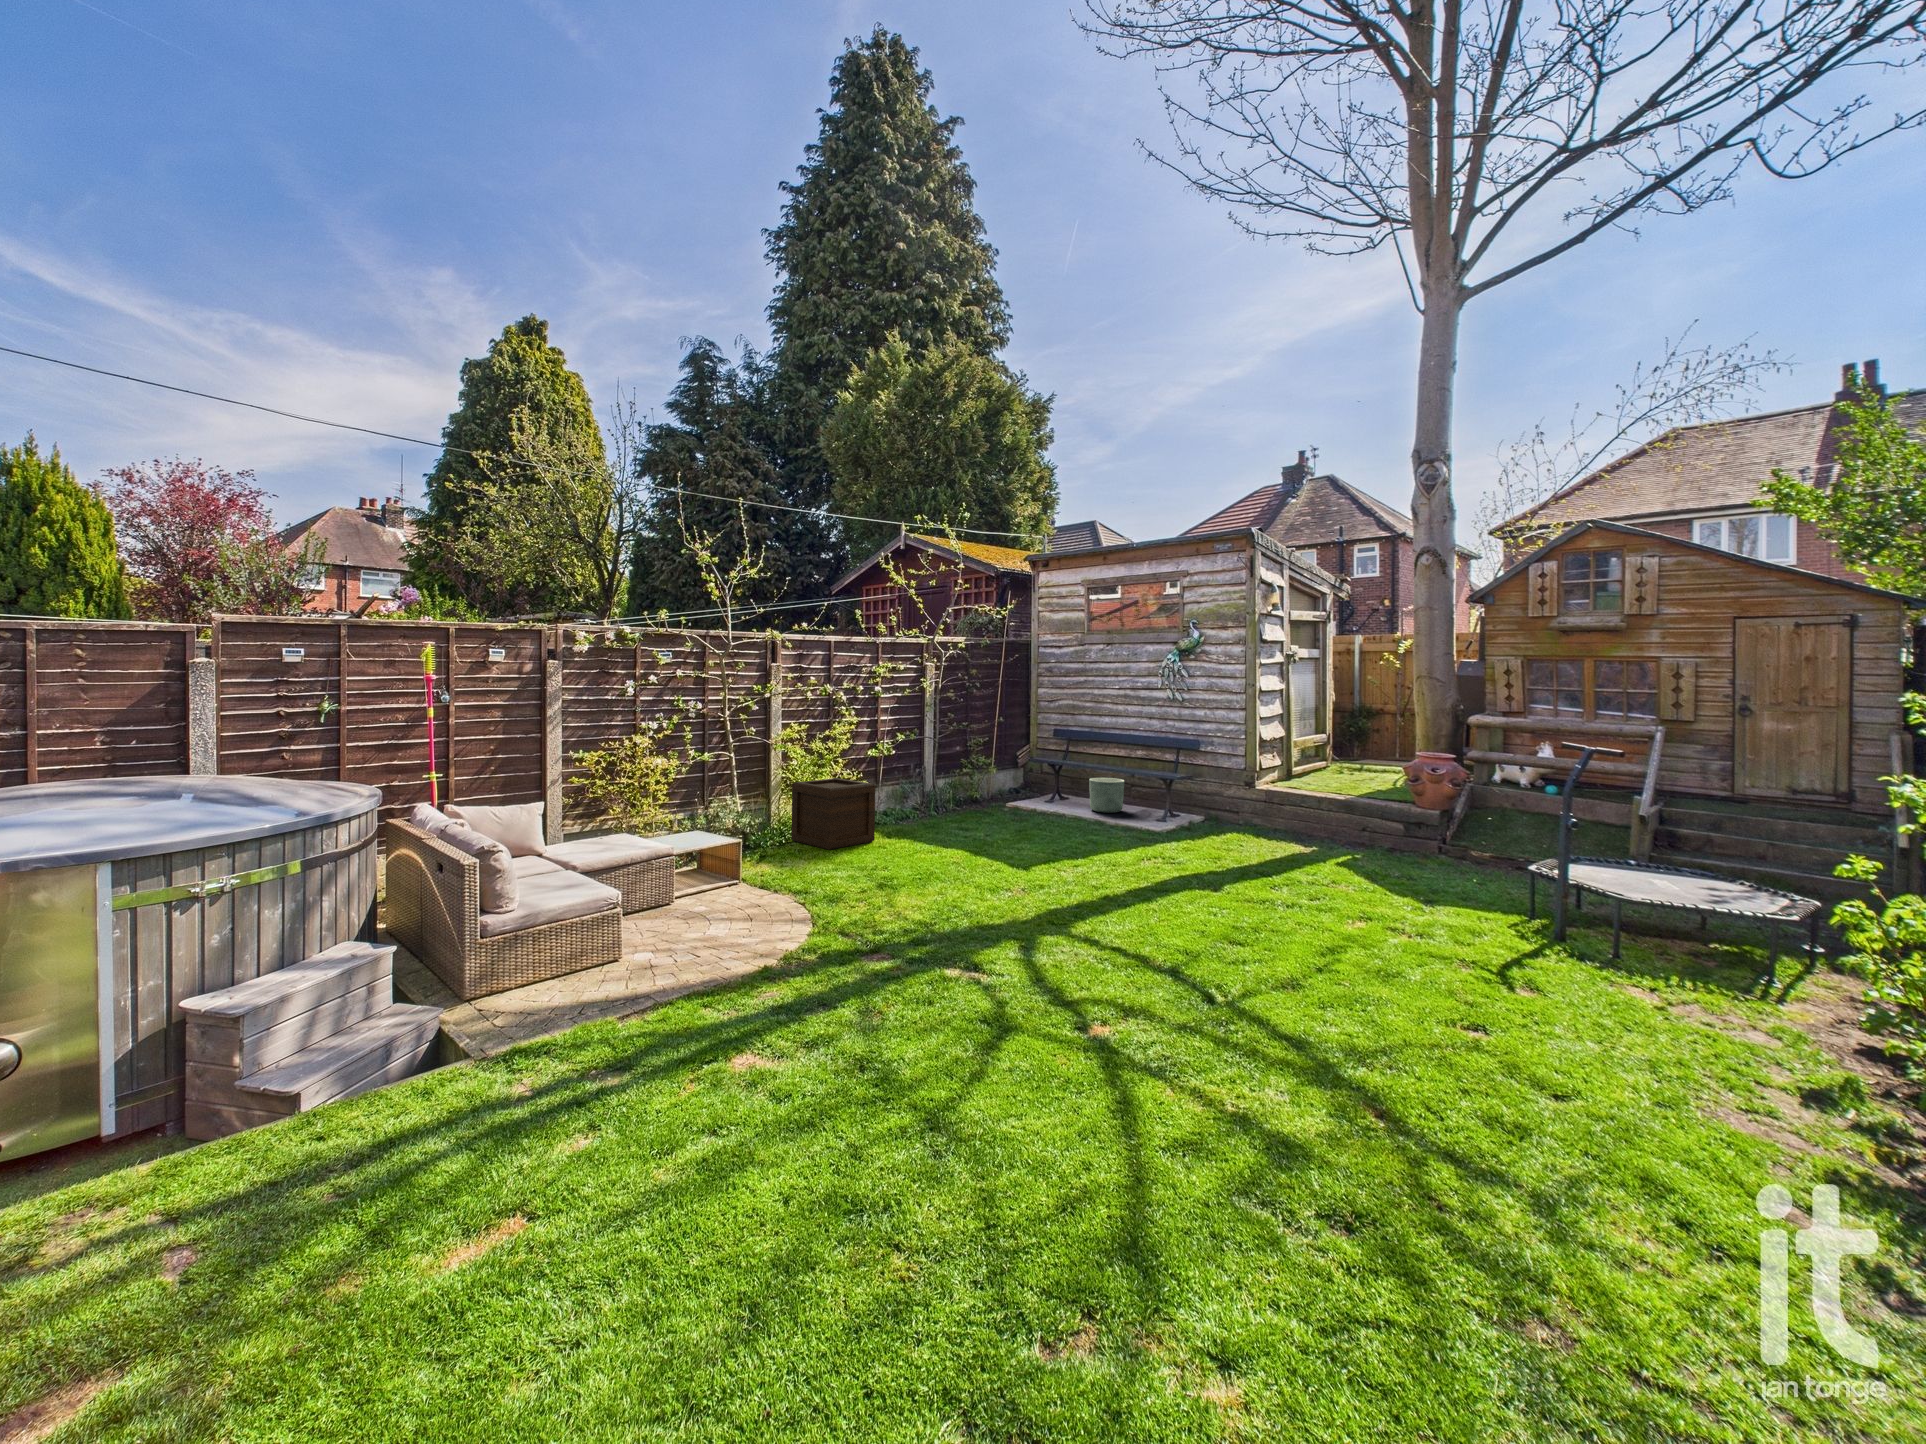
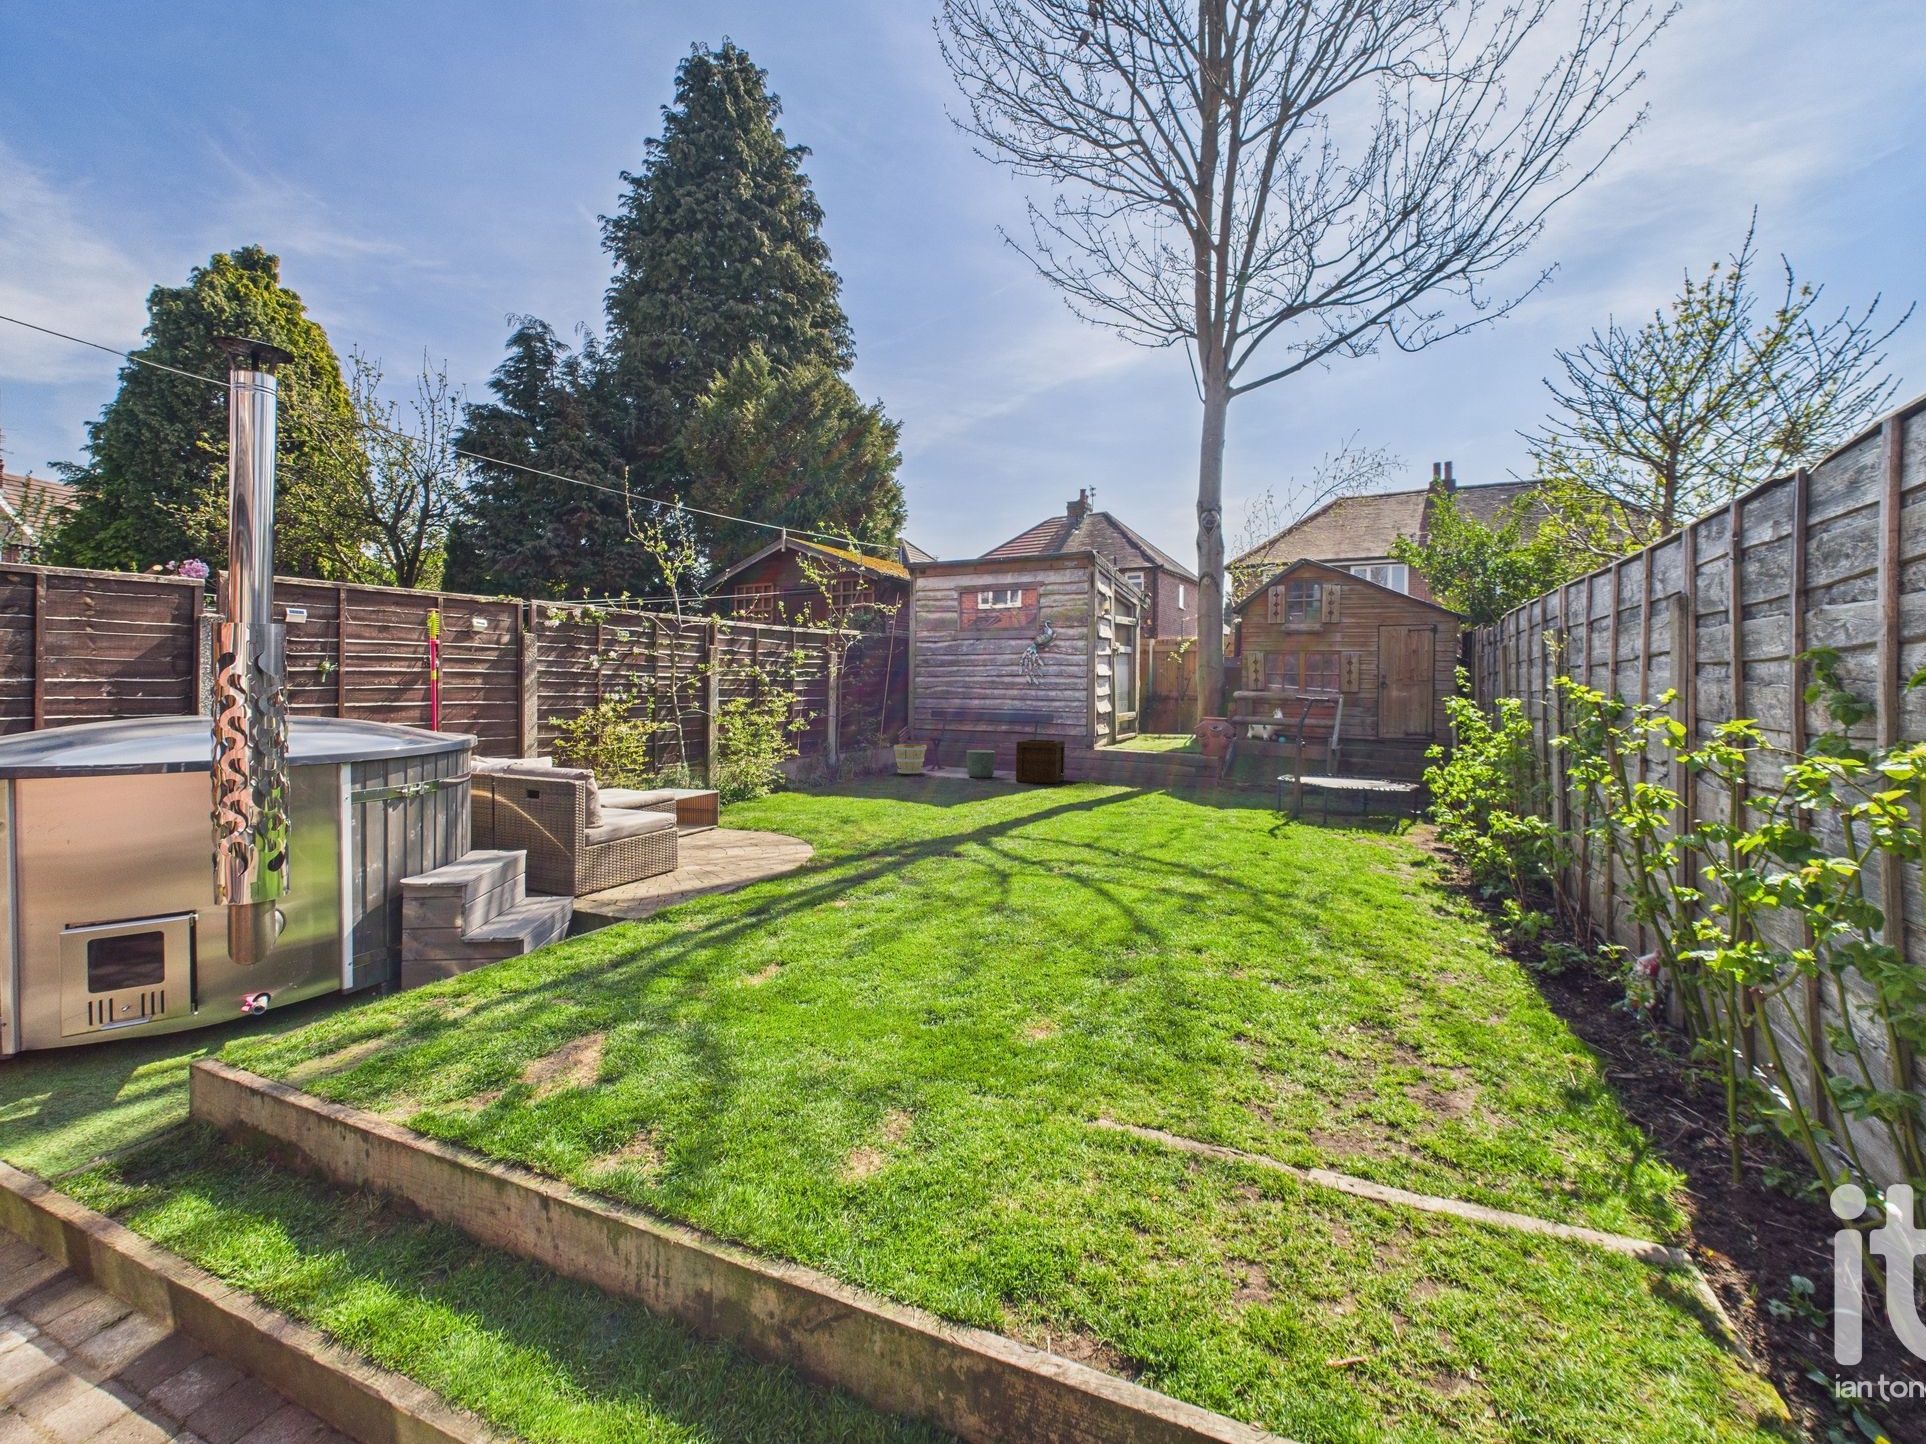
wooden bucket: none [1006,765,1046,802] -> present [894,744,927,774]
wooden crate: present [791,778,875,850] -> present [1016,739,1065,784]

